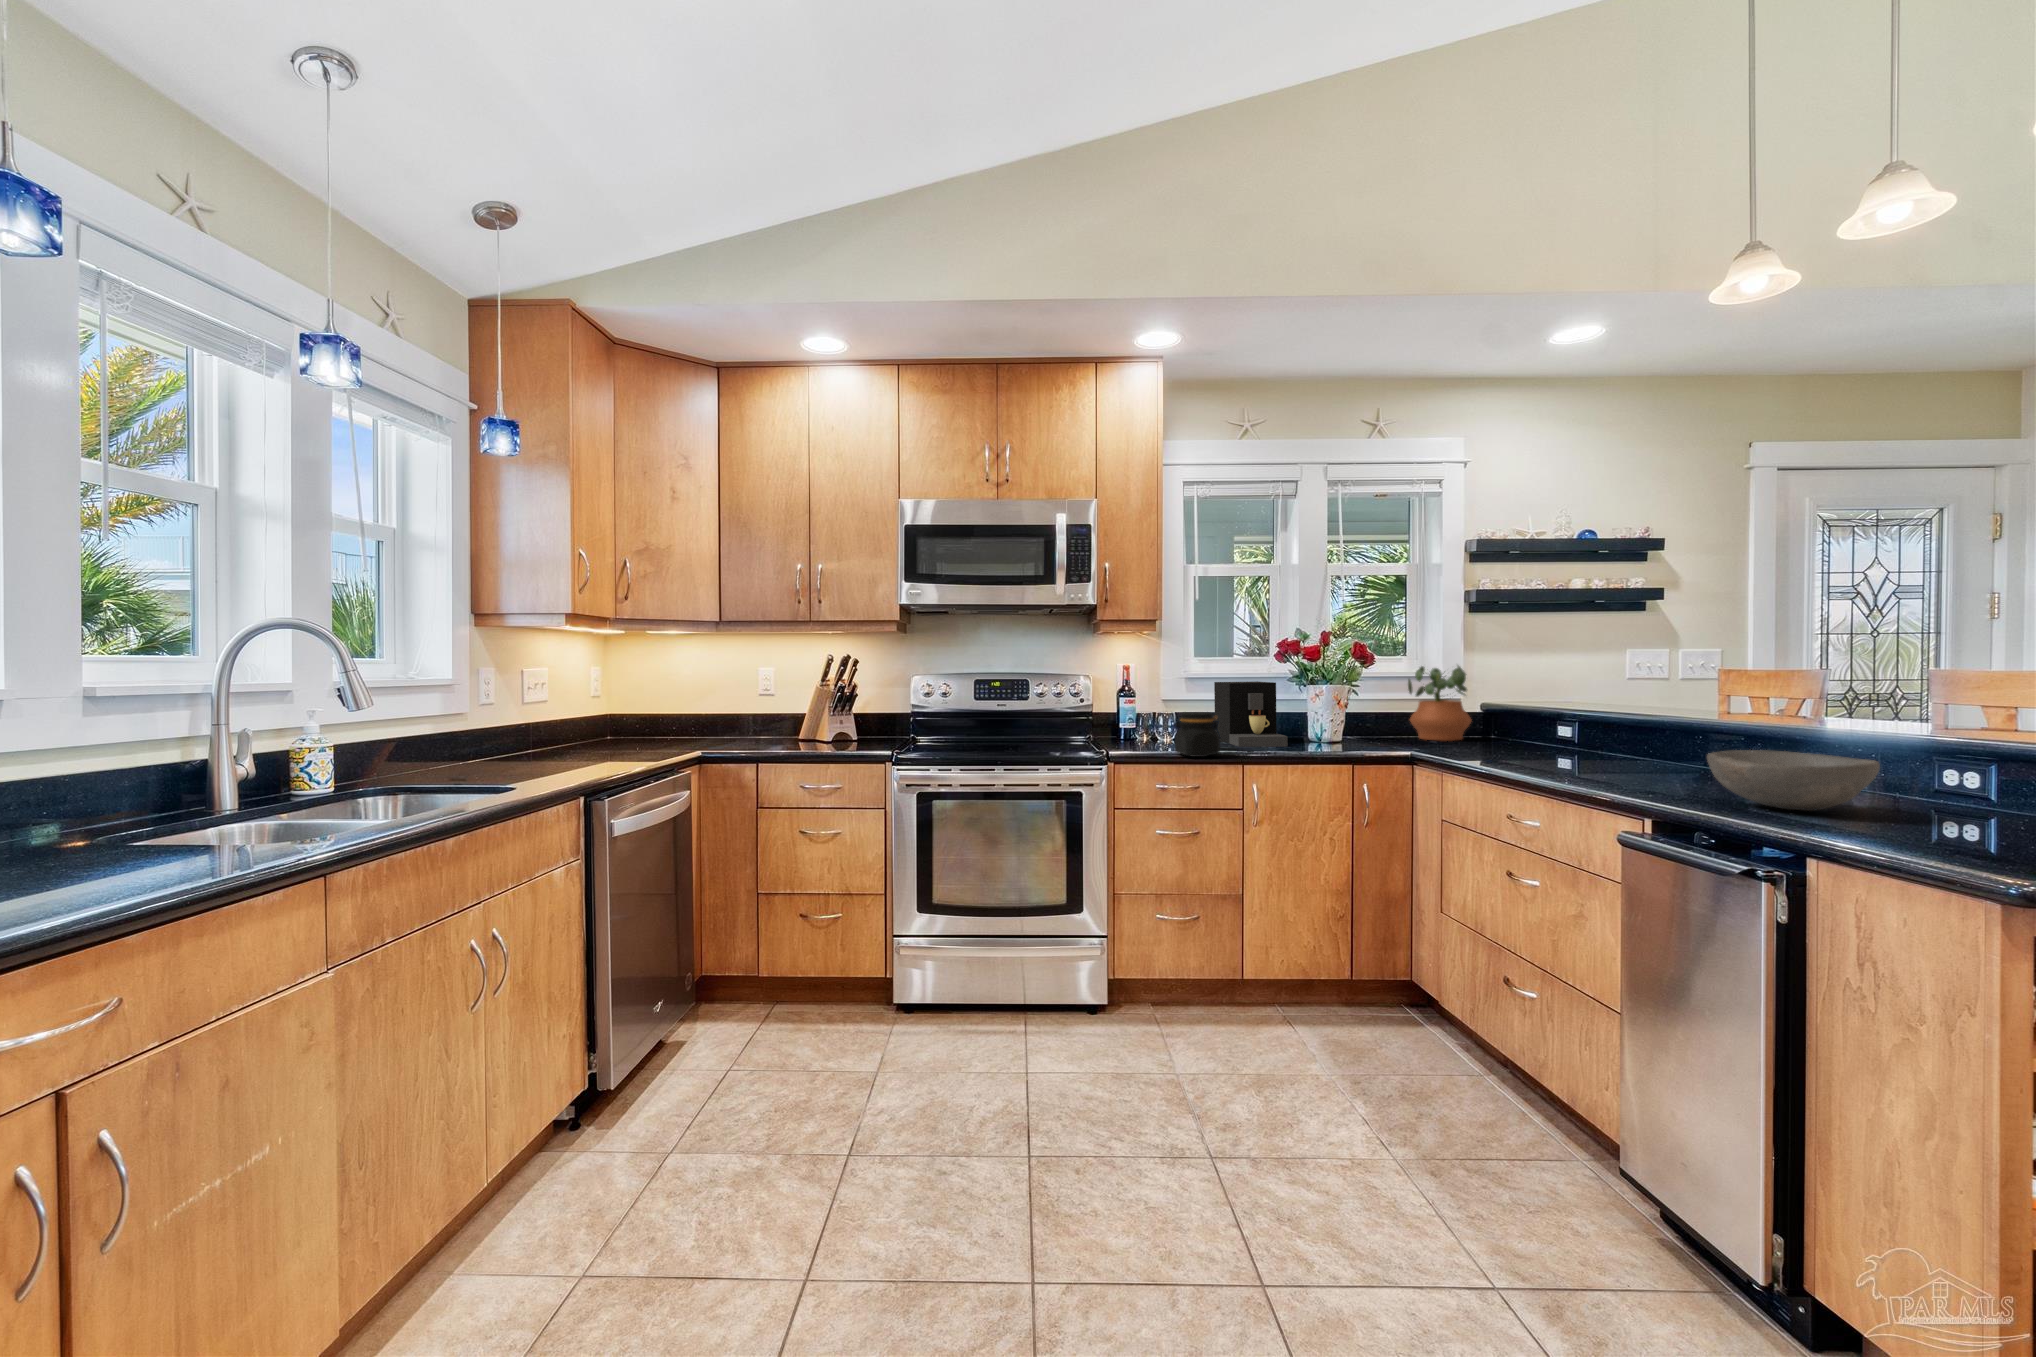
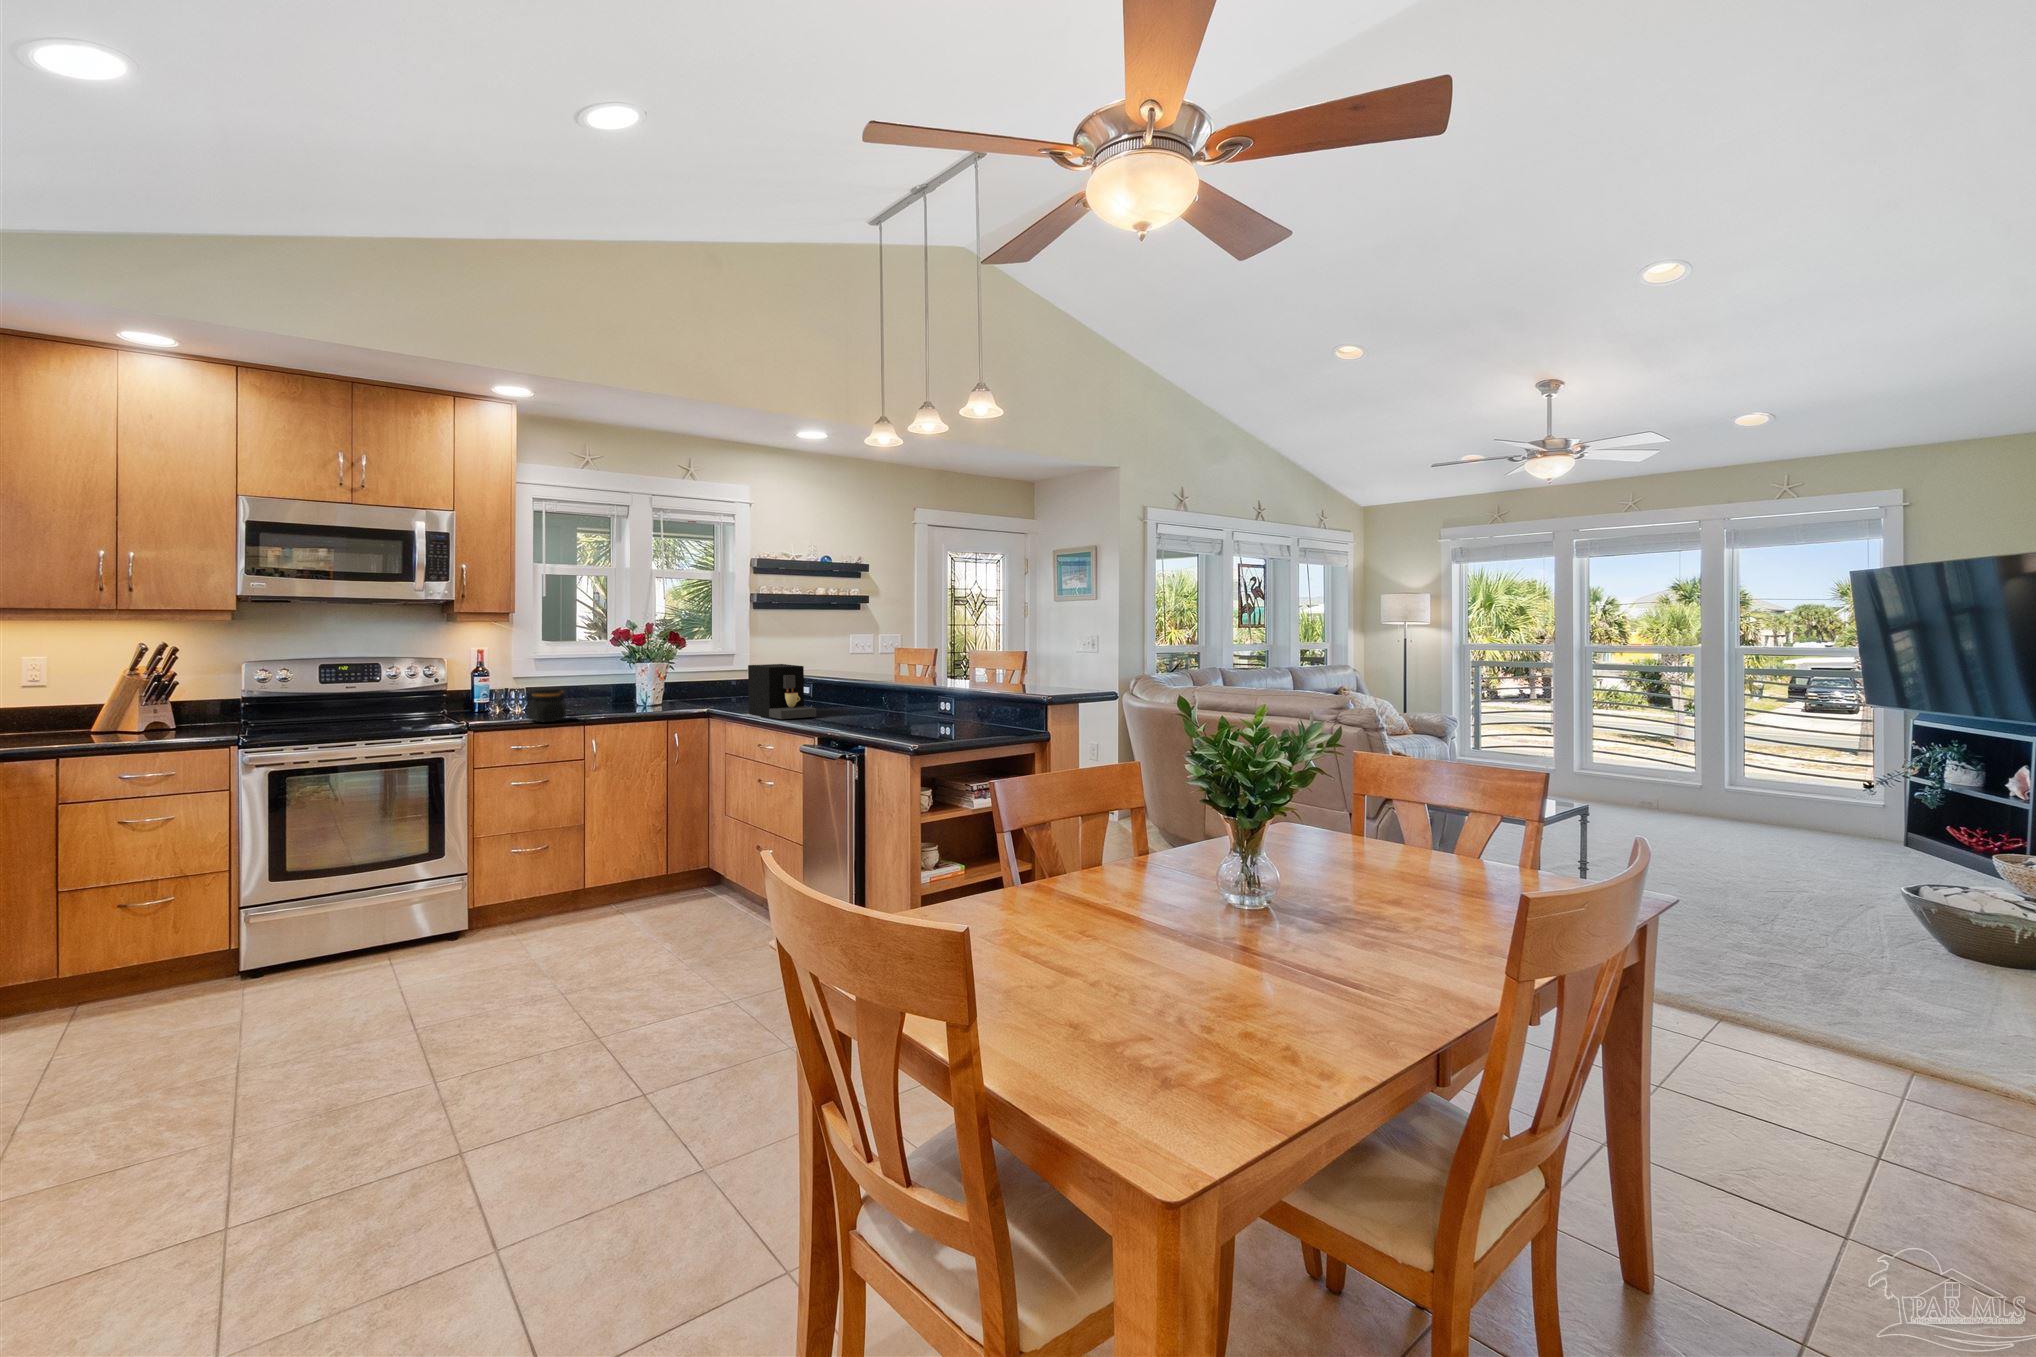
potted plant: present [1408,666,1471,741] -> none [712,647,754,701]
coffee maker: present [1214,681,1288,747] -> present [748,664,817,719]
bowl: present [1707,750,1880,811] -> none [829,702,890,730]

